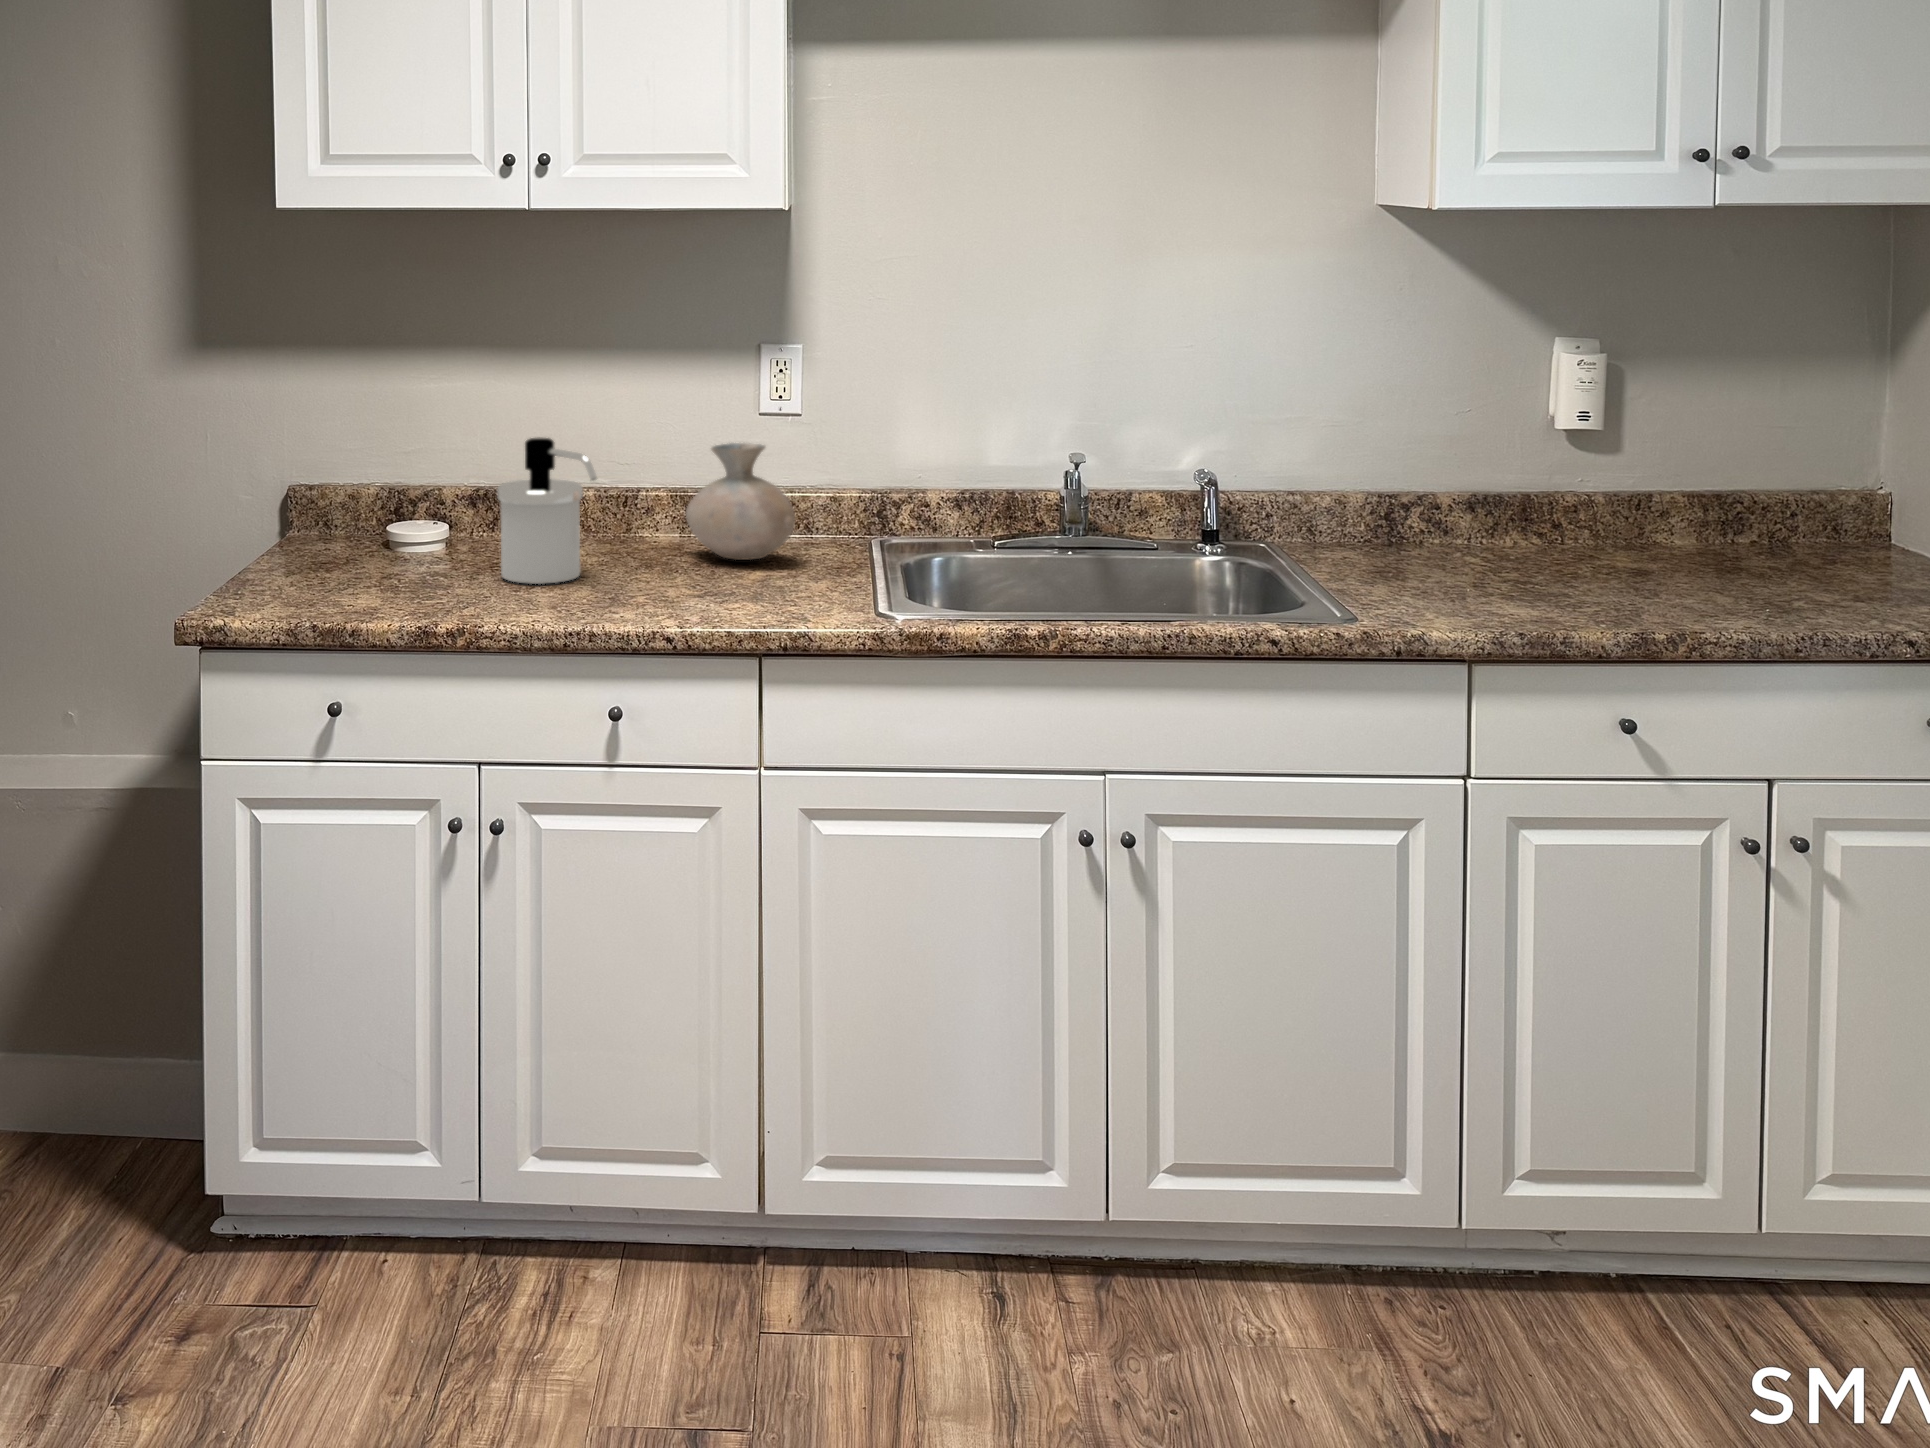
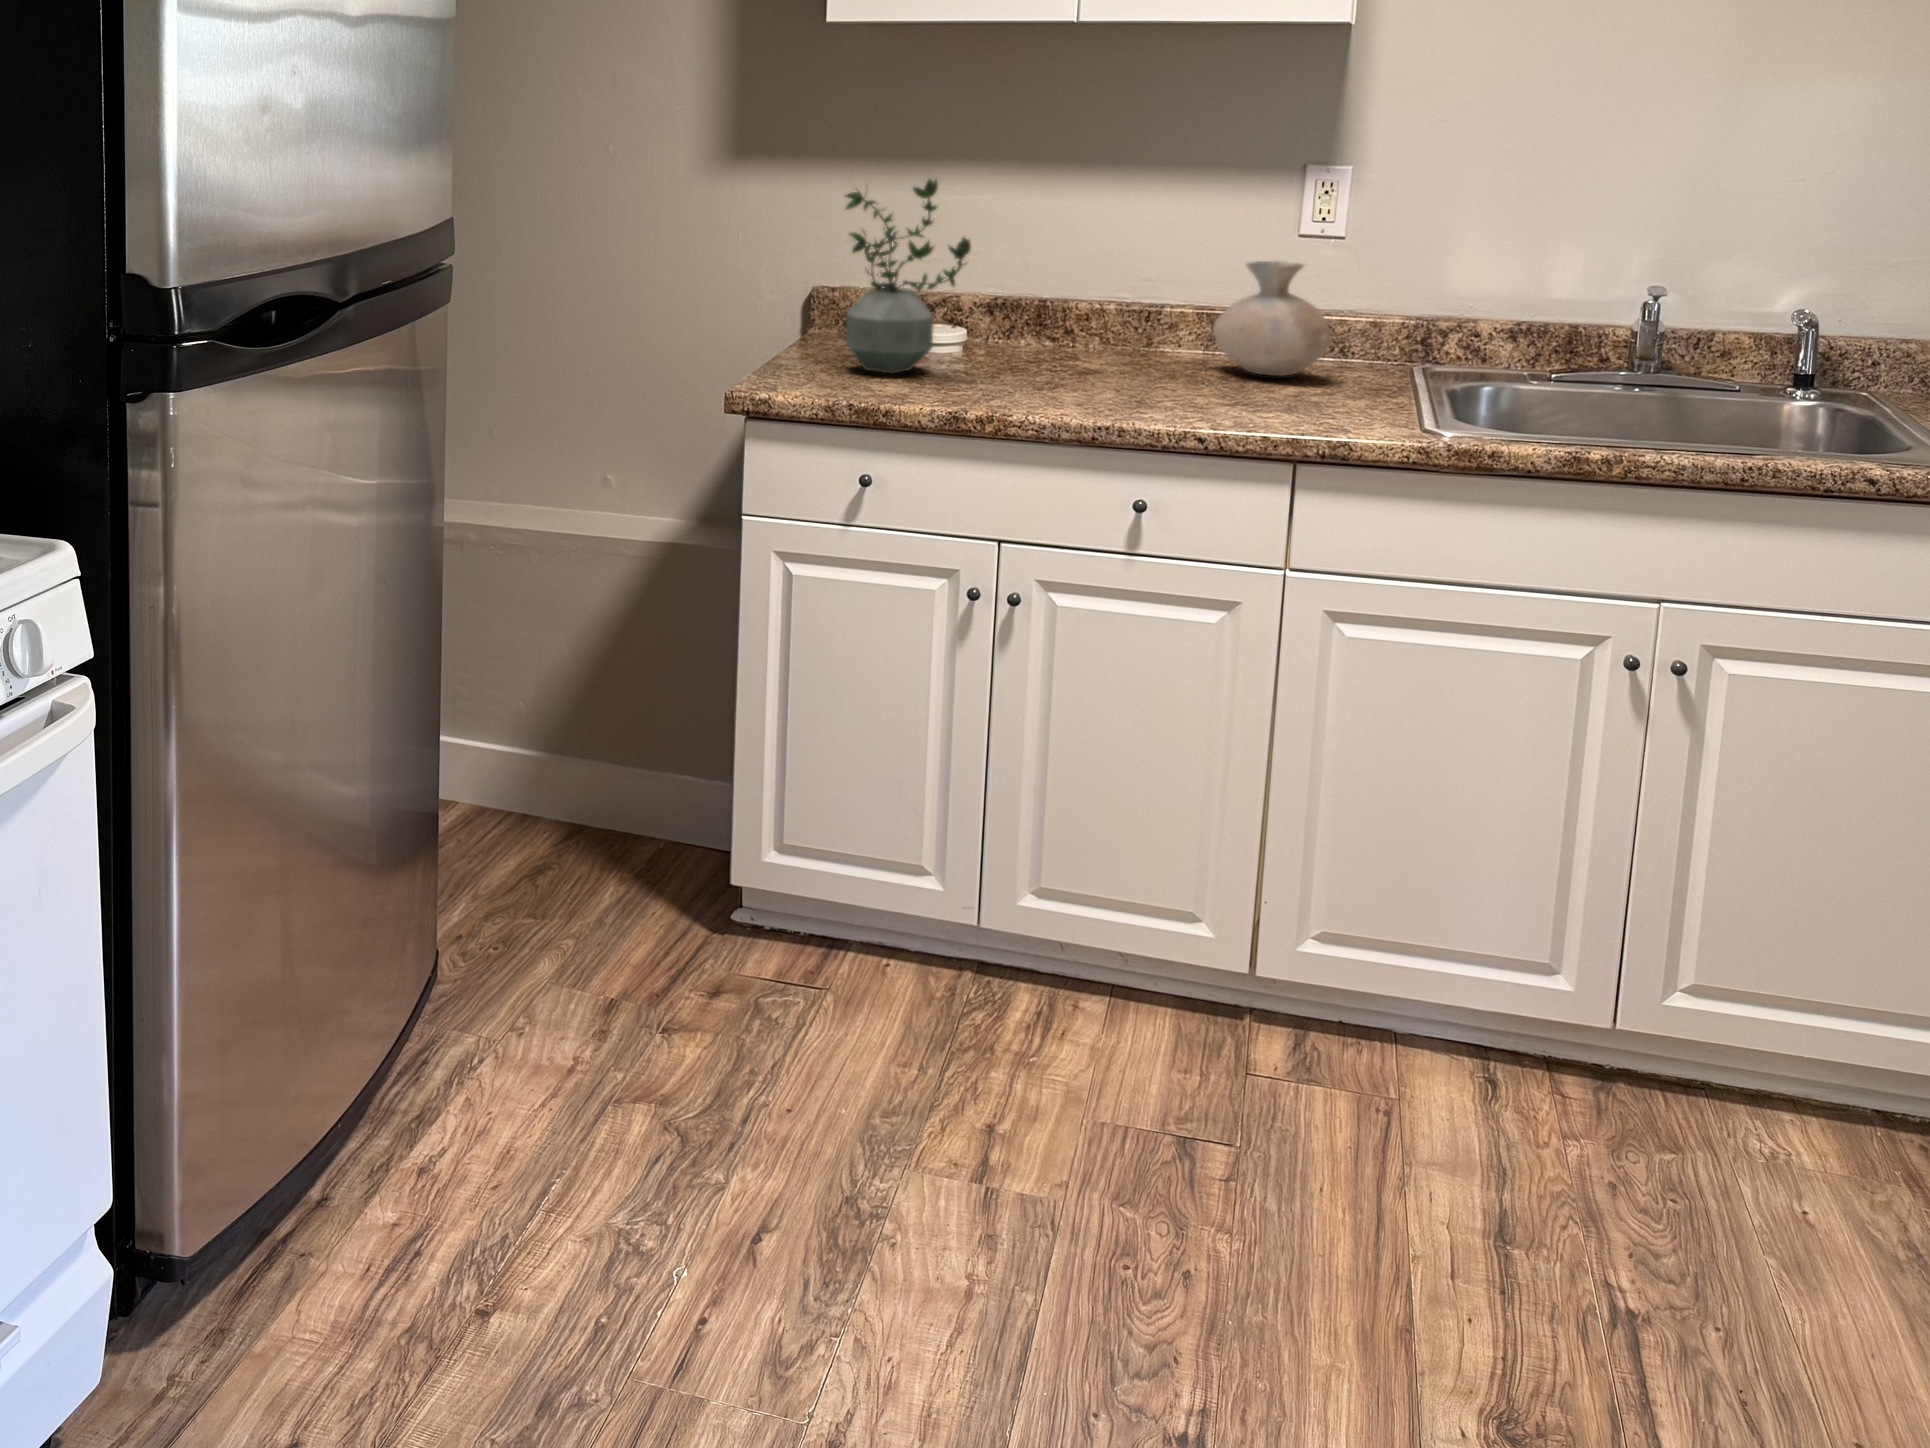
potted plant: none [300,372,435,584] -> present [846,179,971,373]
soap dispenser: present [497,438,597,584] -> none [1026,245,1132,383]

